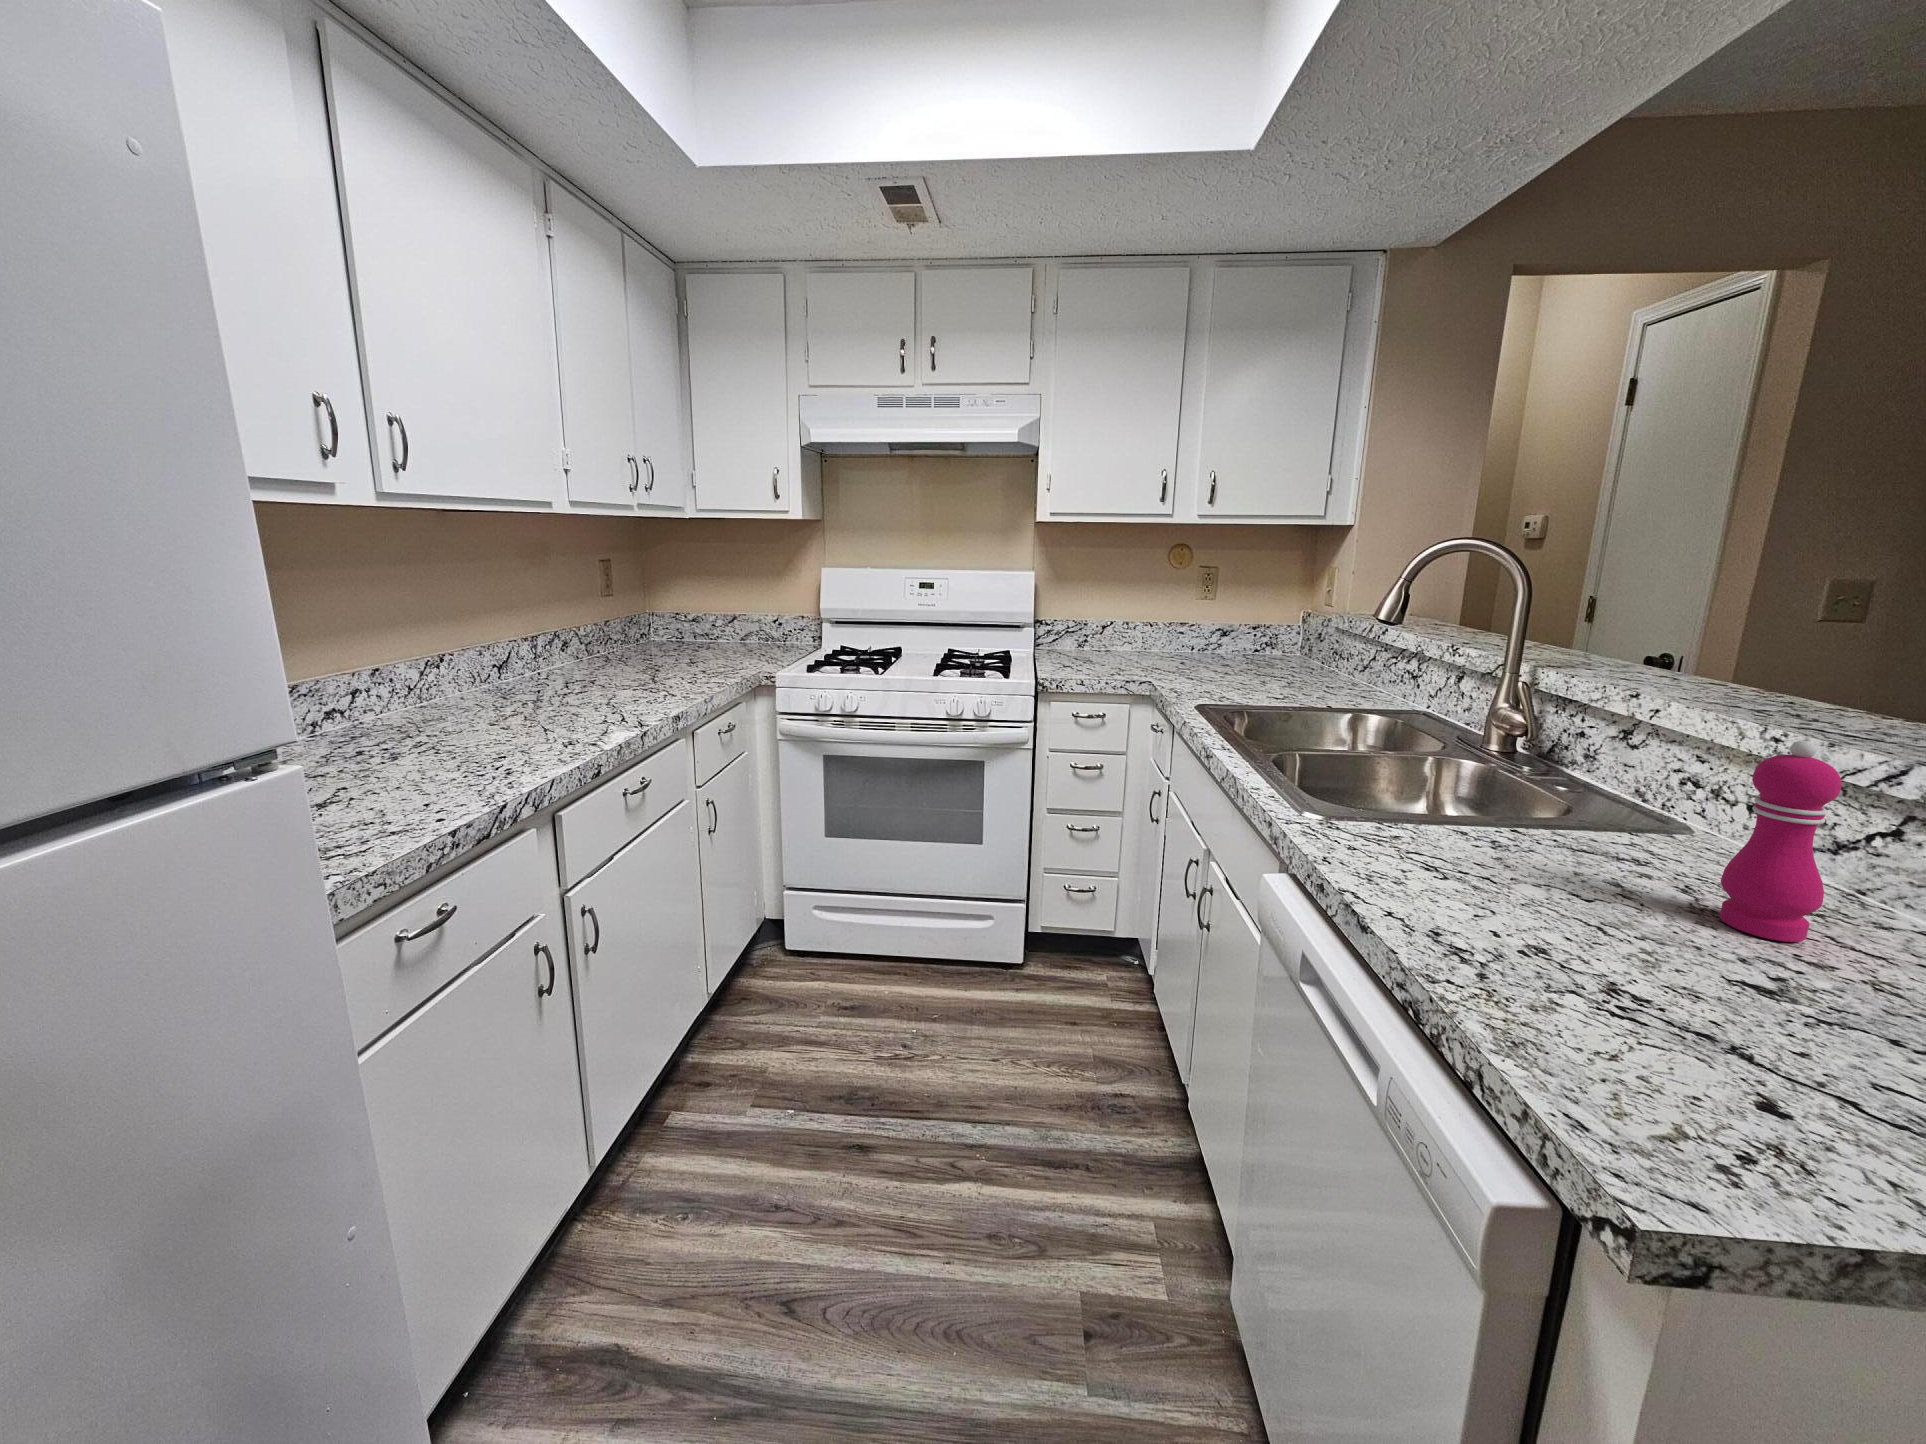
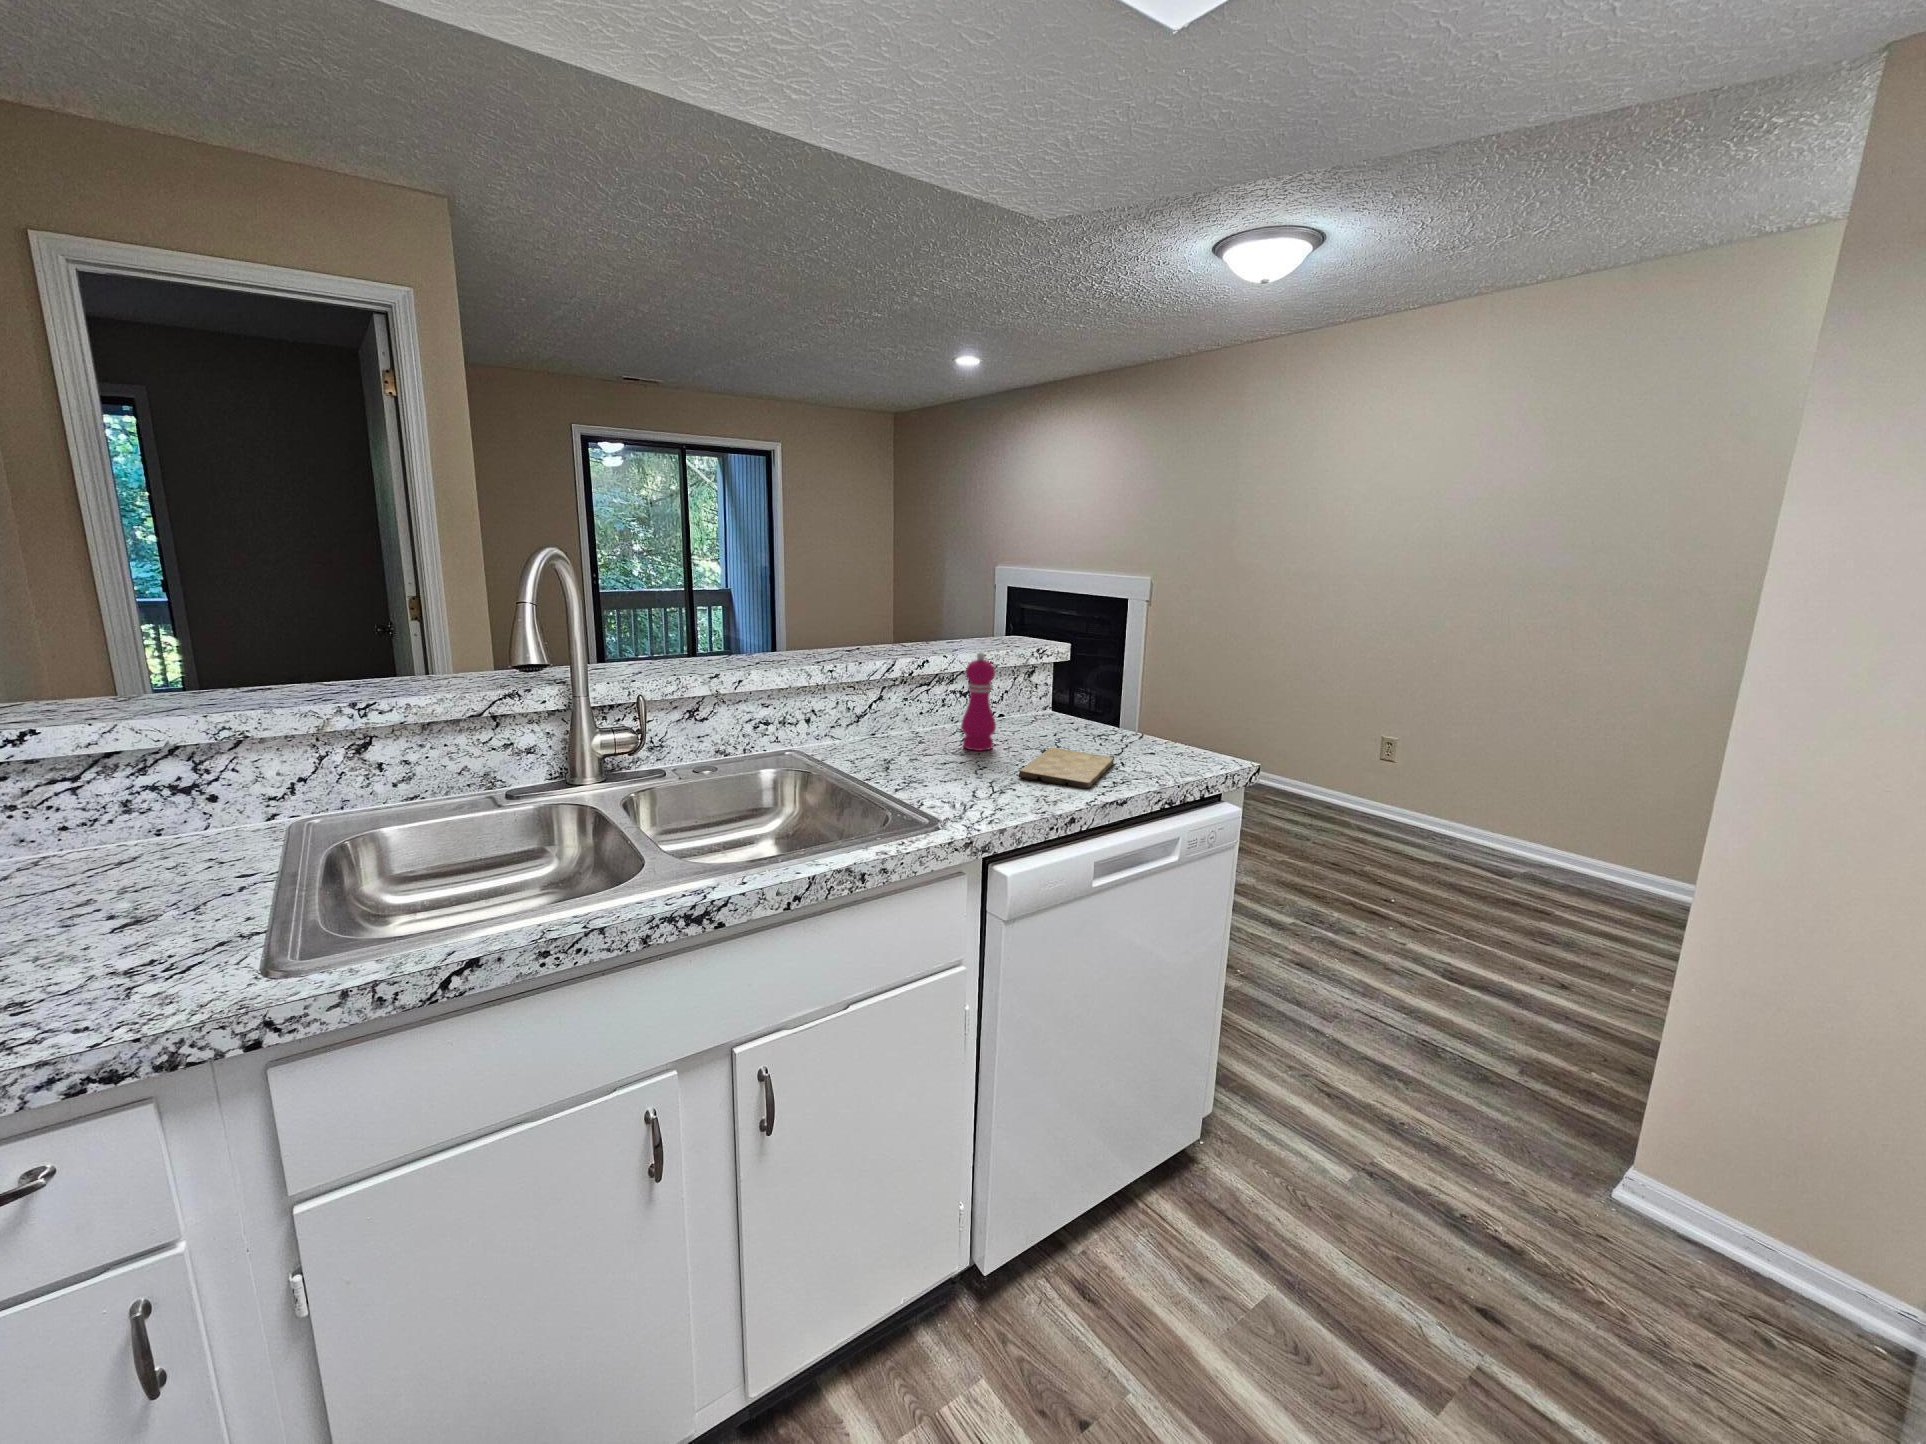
cutting board: none [1423,870,1697,981] -> present [1018,748,1114,789]

